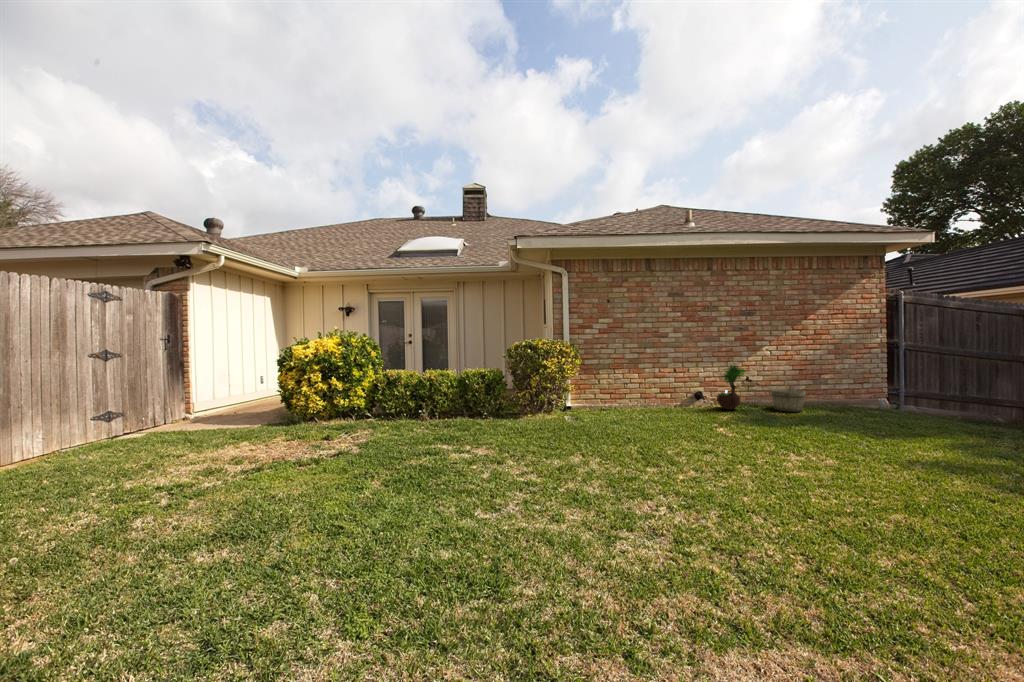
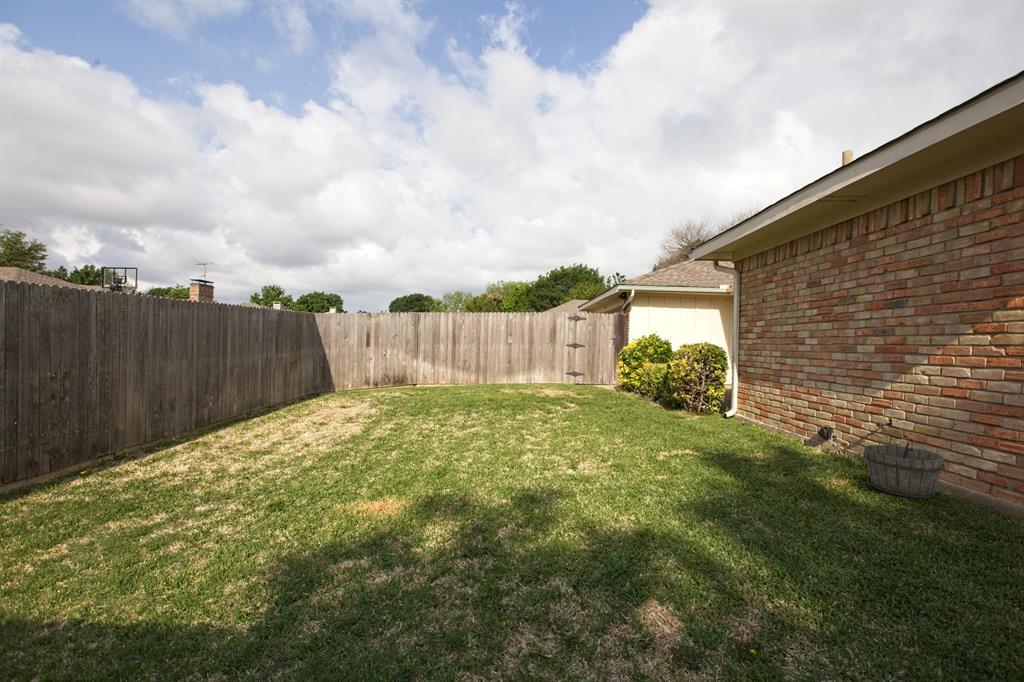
potted tree: present [717,364,744,410] -> none [795,380,858,460]

